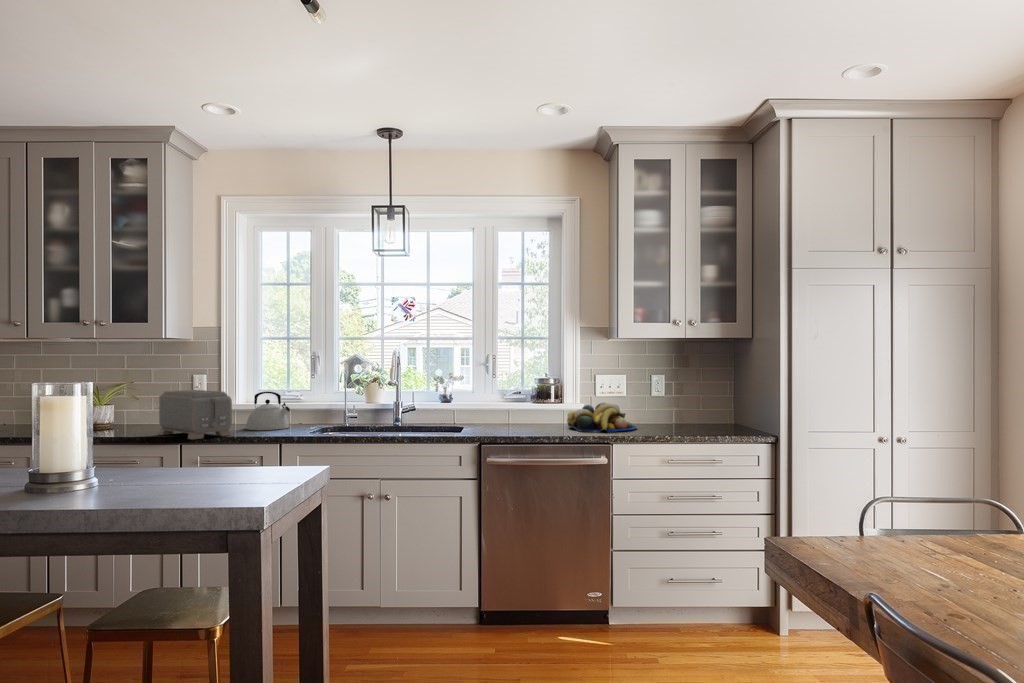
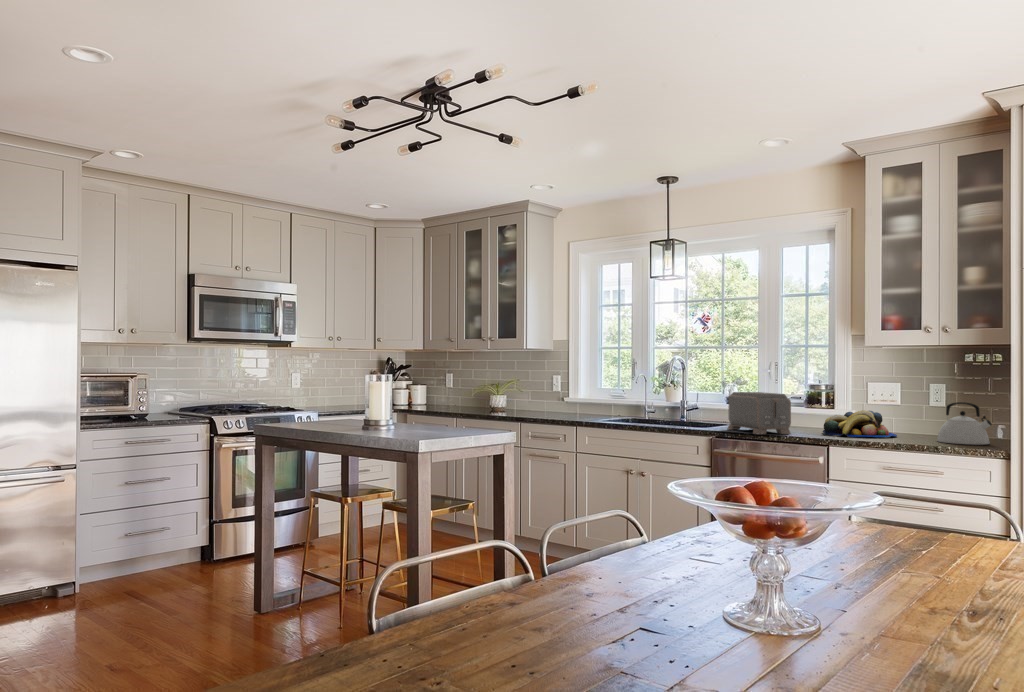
toaster: present [158,390,232,440] -> present [727,392,791,434]
kettle: present [246,392,290,430] -> present [937,402,991,445]

